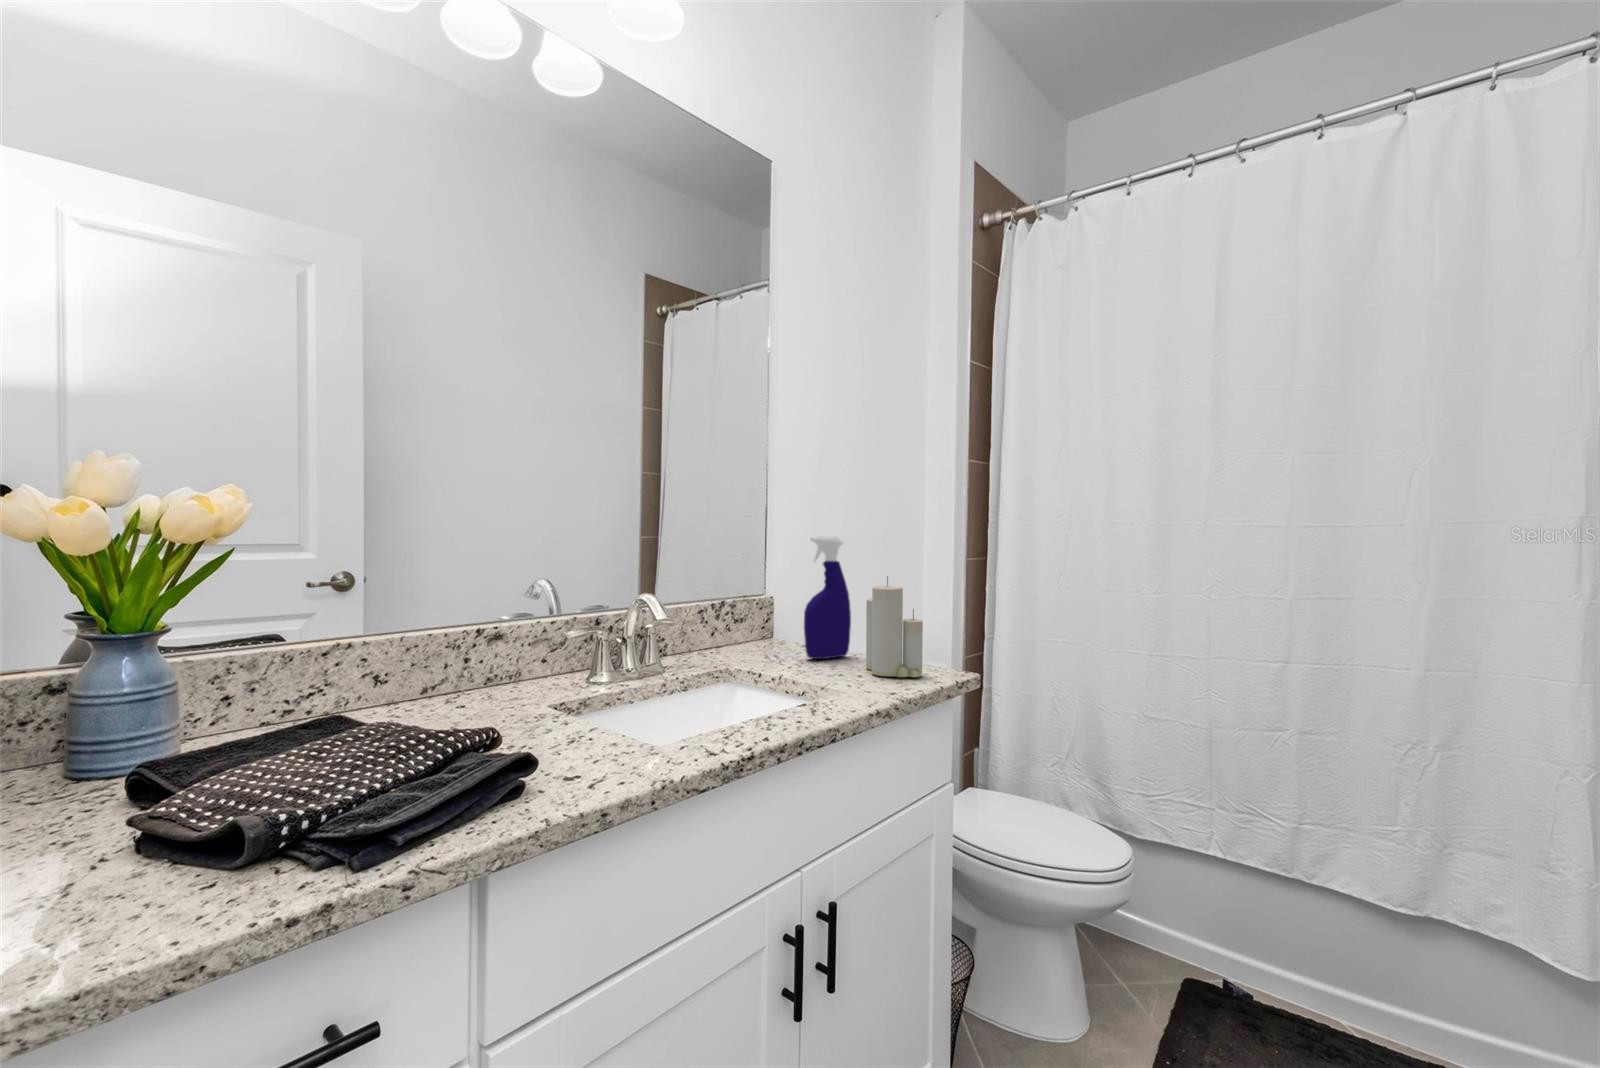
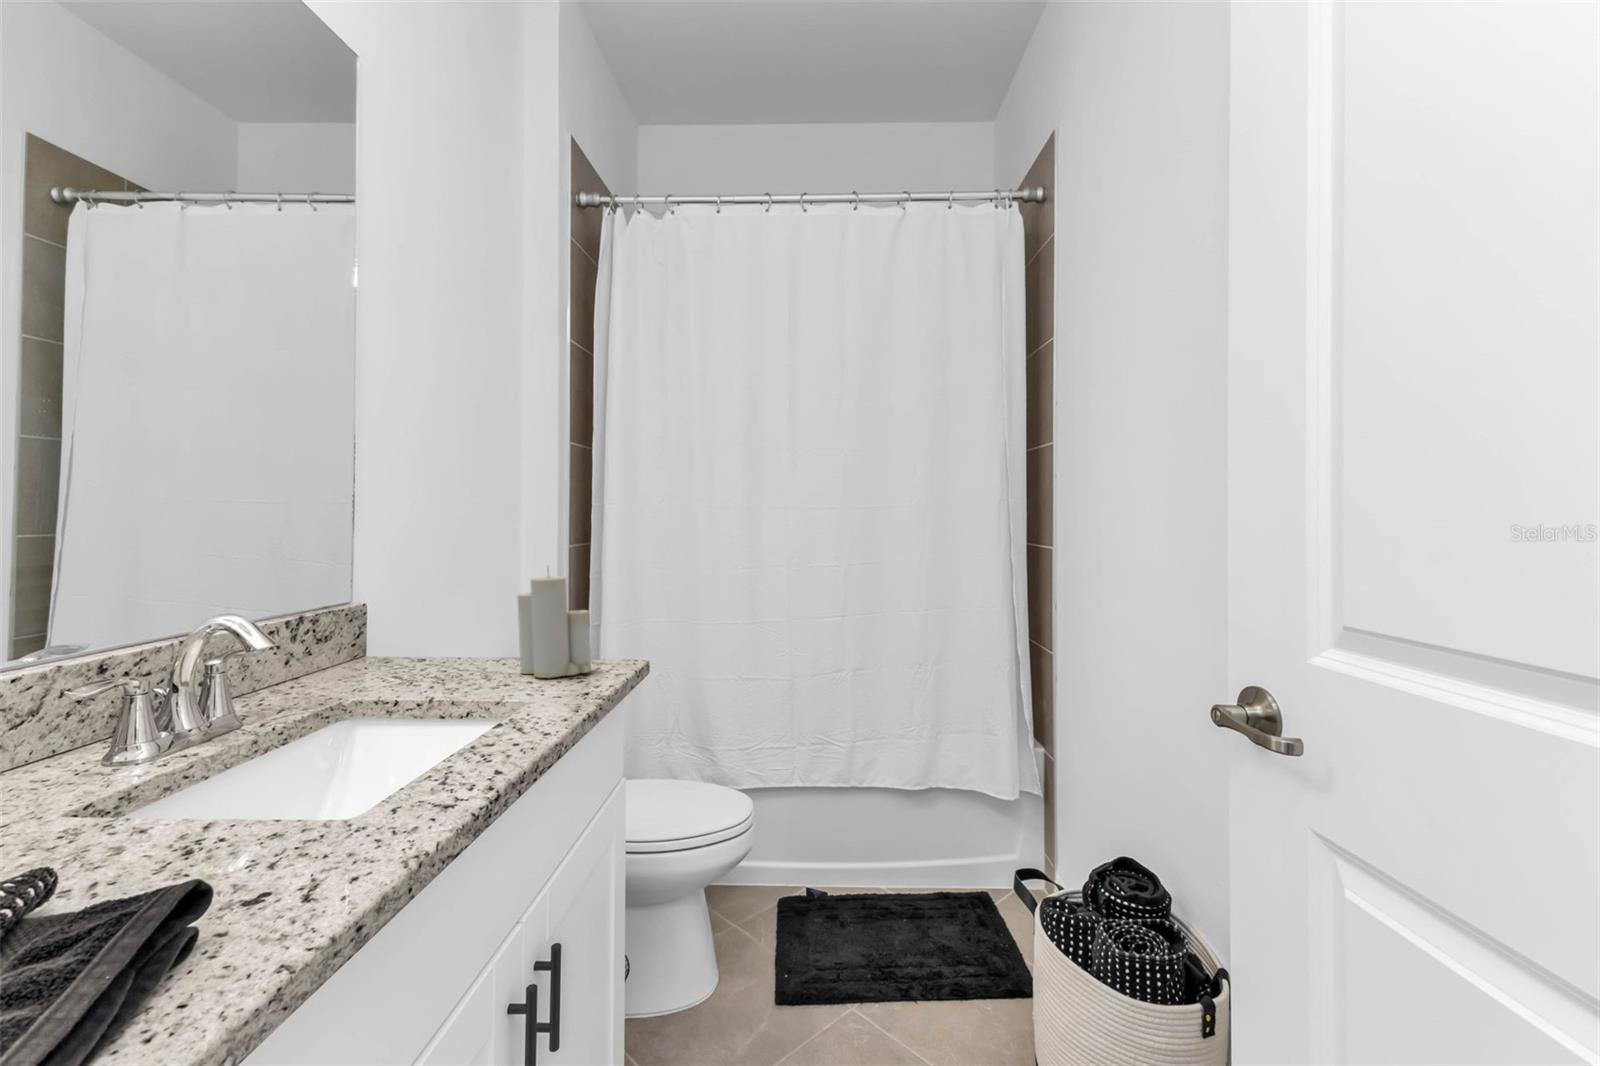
spray bottle: present [804,536,851,659] -> none [431,526,487,674]

